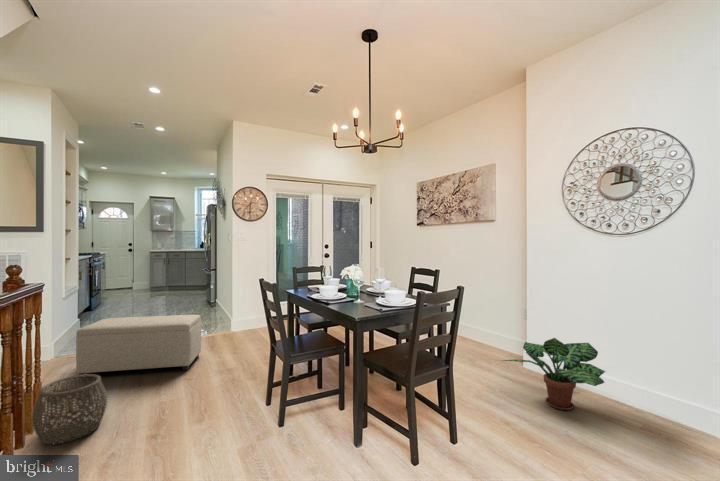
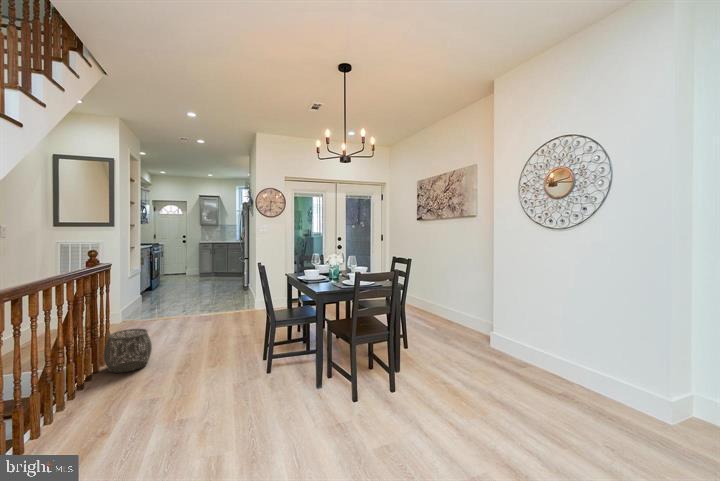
ottoman: present [76,315,201,375] -> none [135,293,227,336]
potted plant: present [503,338,605,410] -> none [450,316,538,378]

